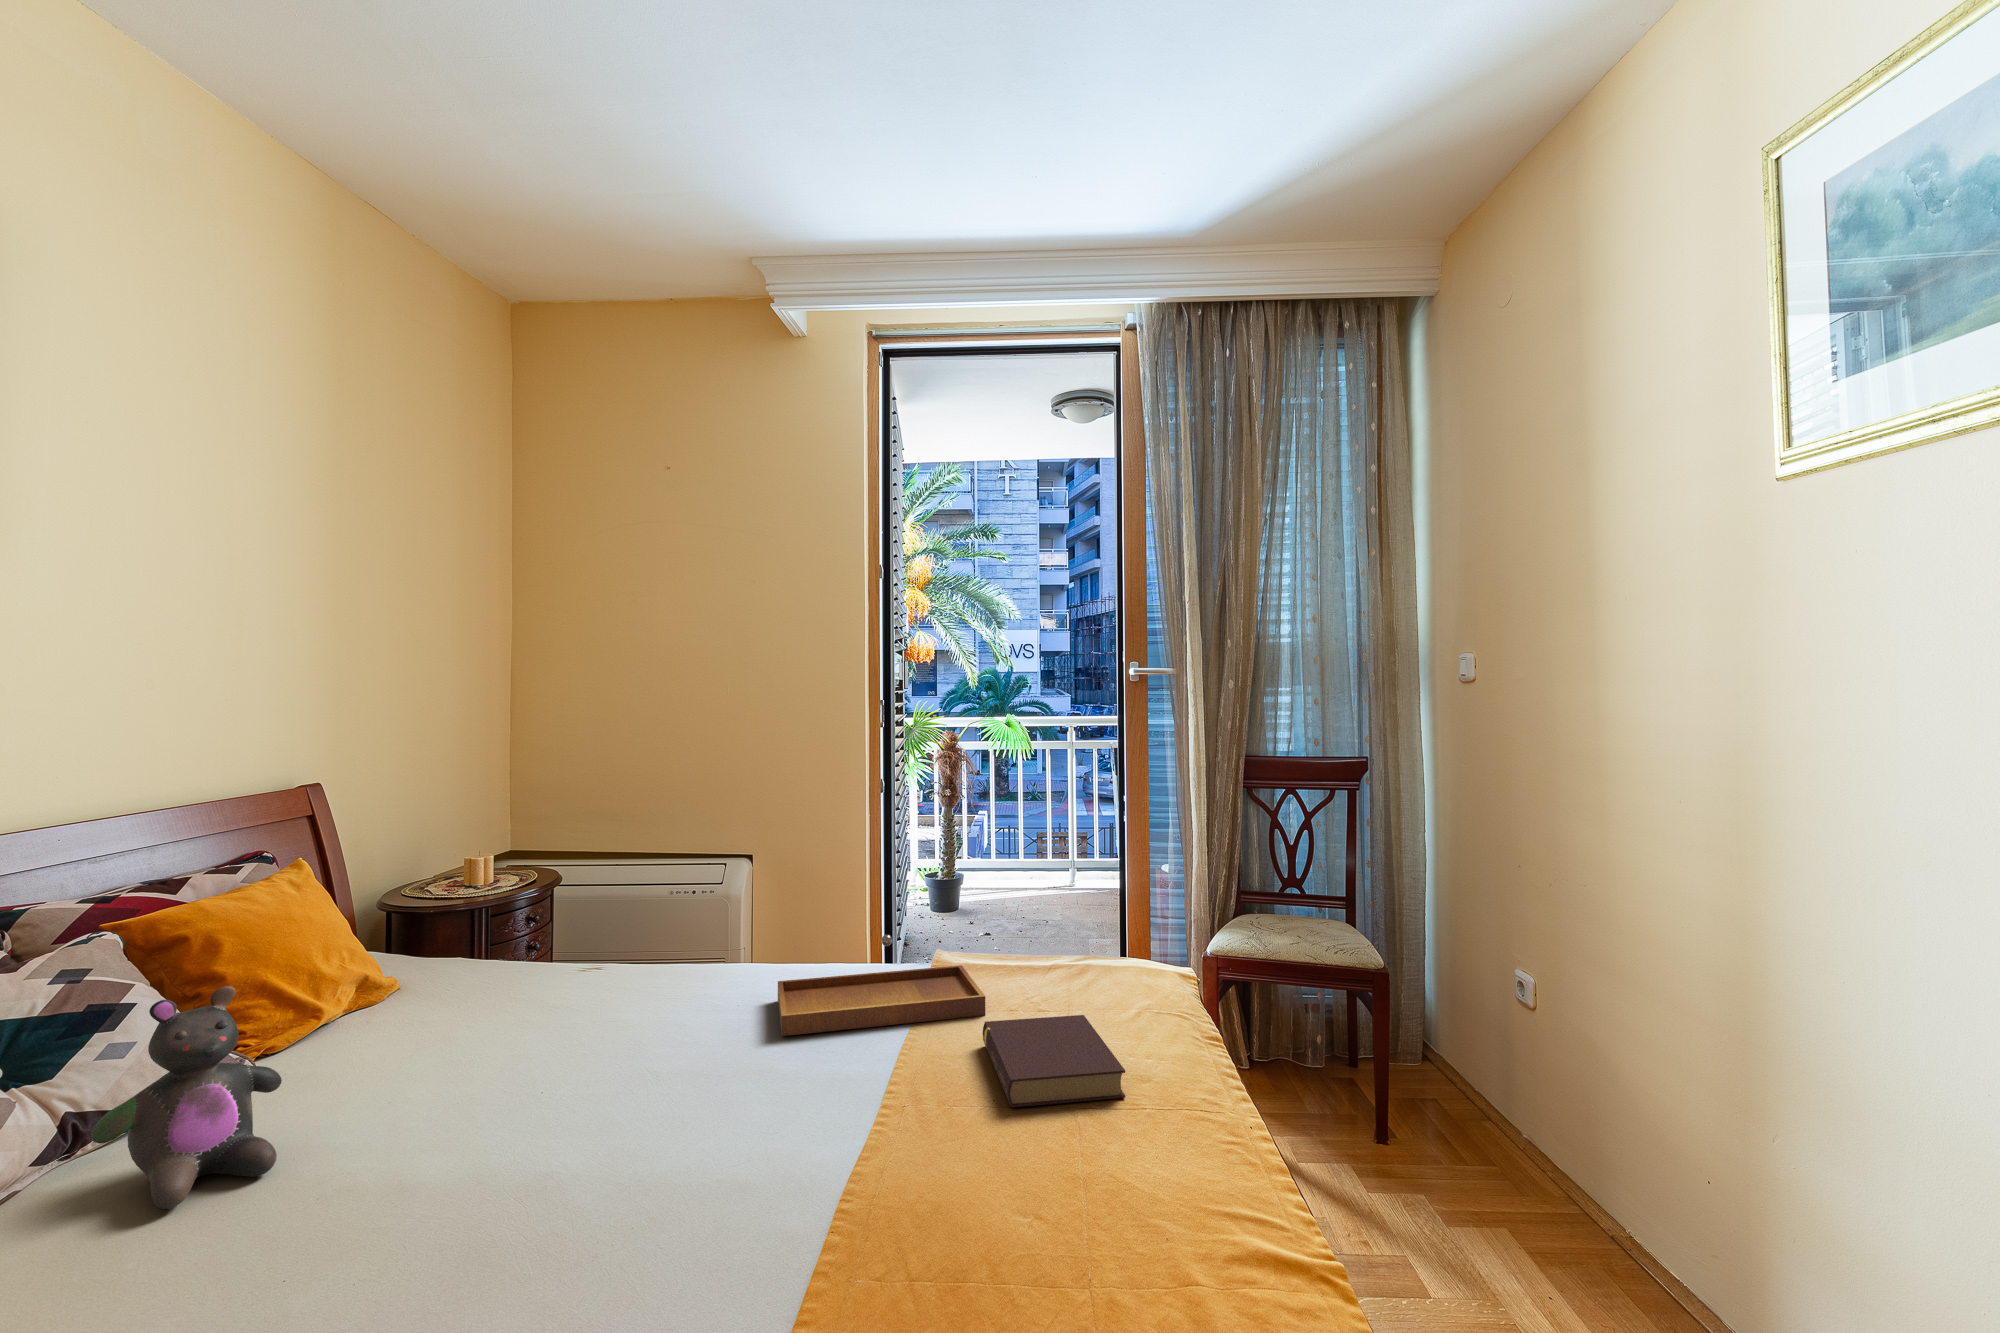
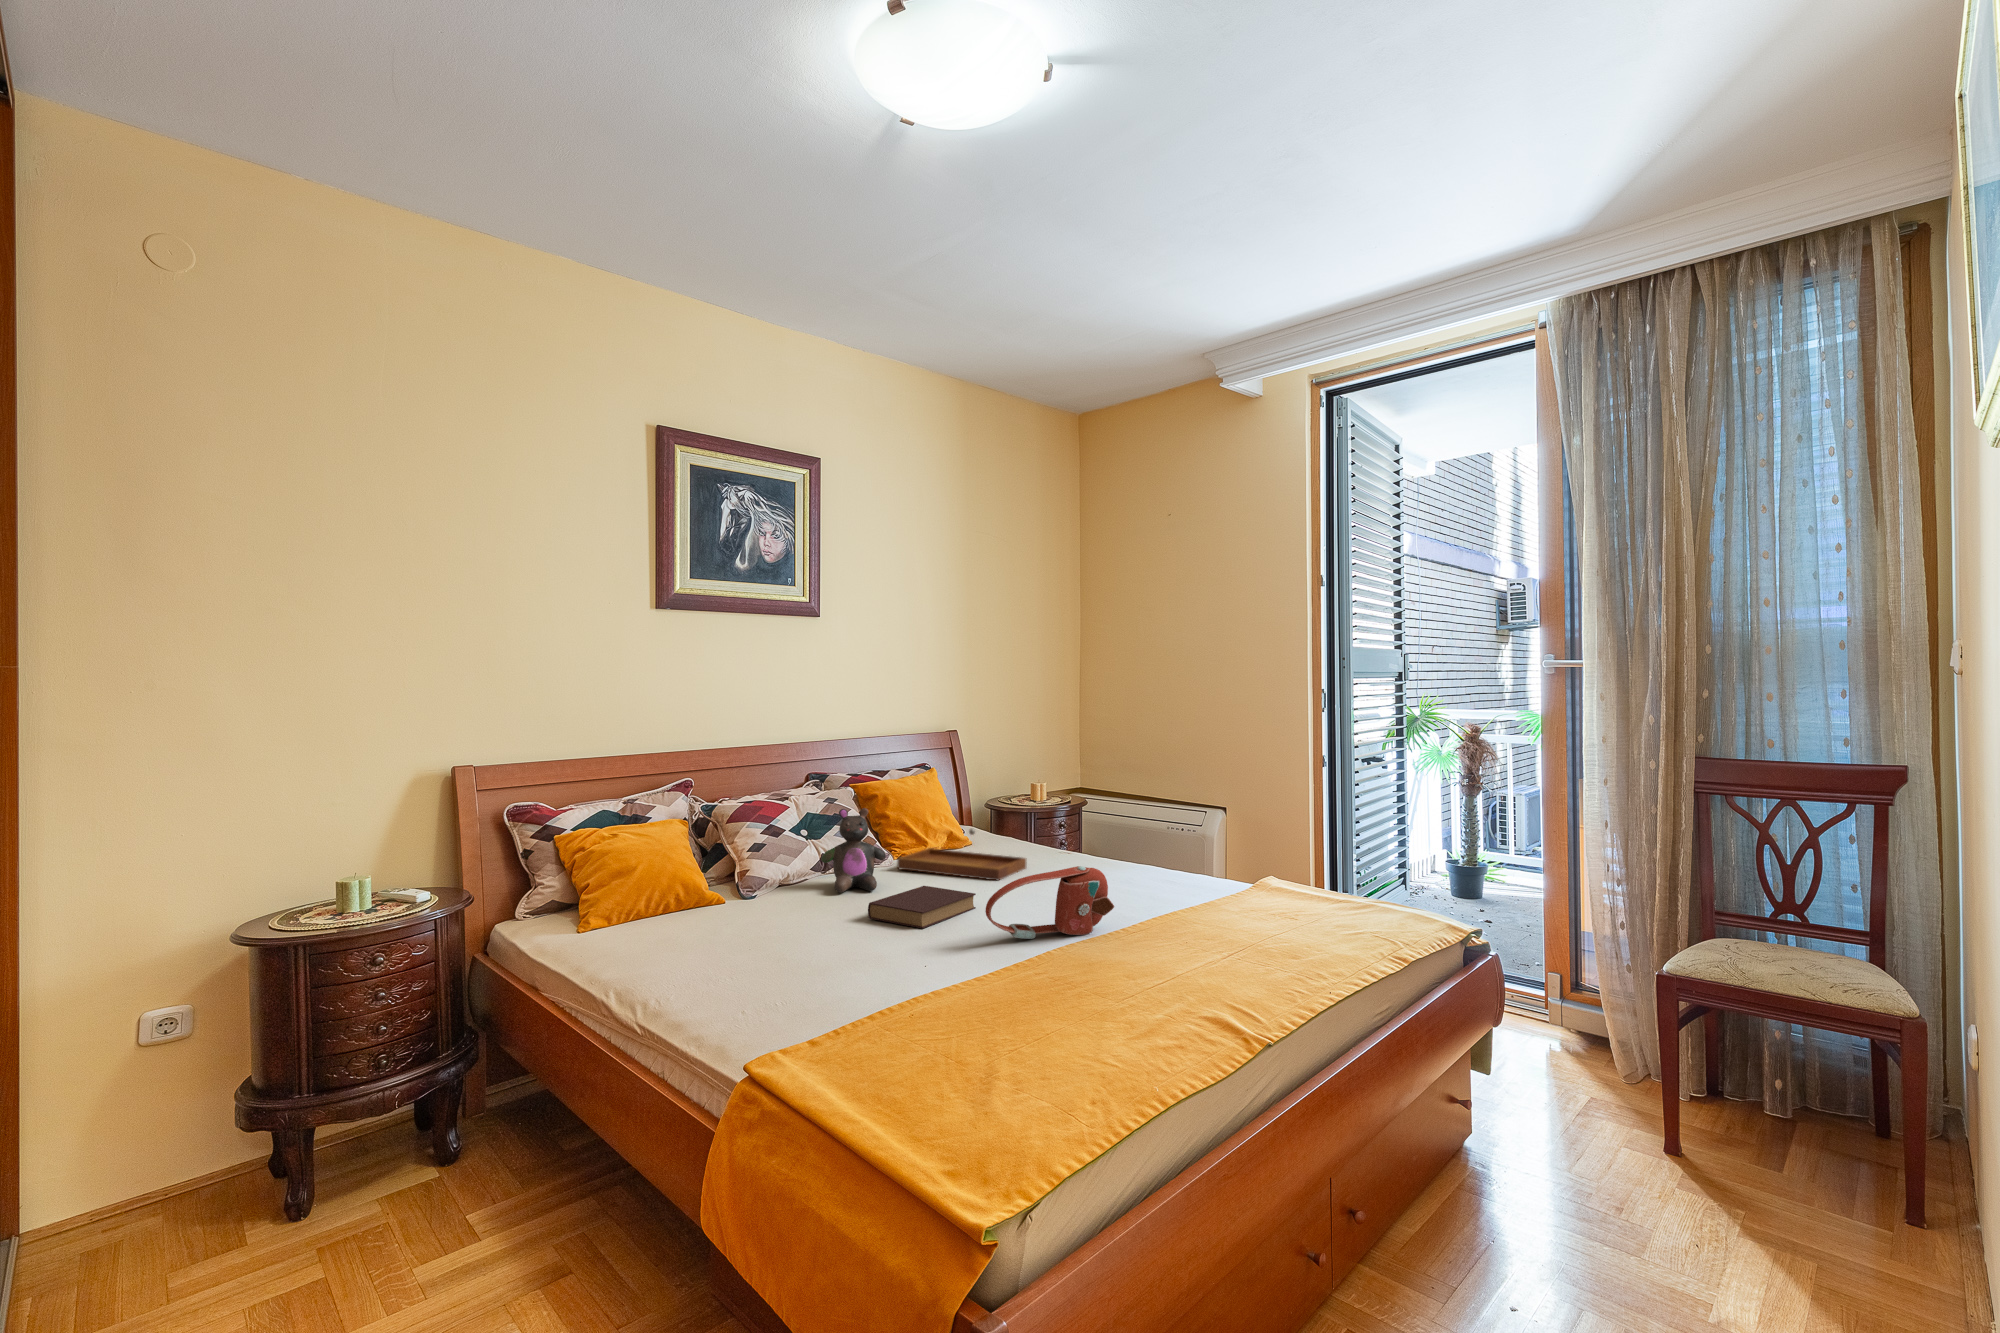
tray: present [778,935,985,1036] -> present [897,829,1027,880]
book: present [983,1015,1125,1107] -> present [868,886,976,929]
handbag: none [708,1024,887,1210] -> present [985,866,1114,939]

